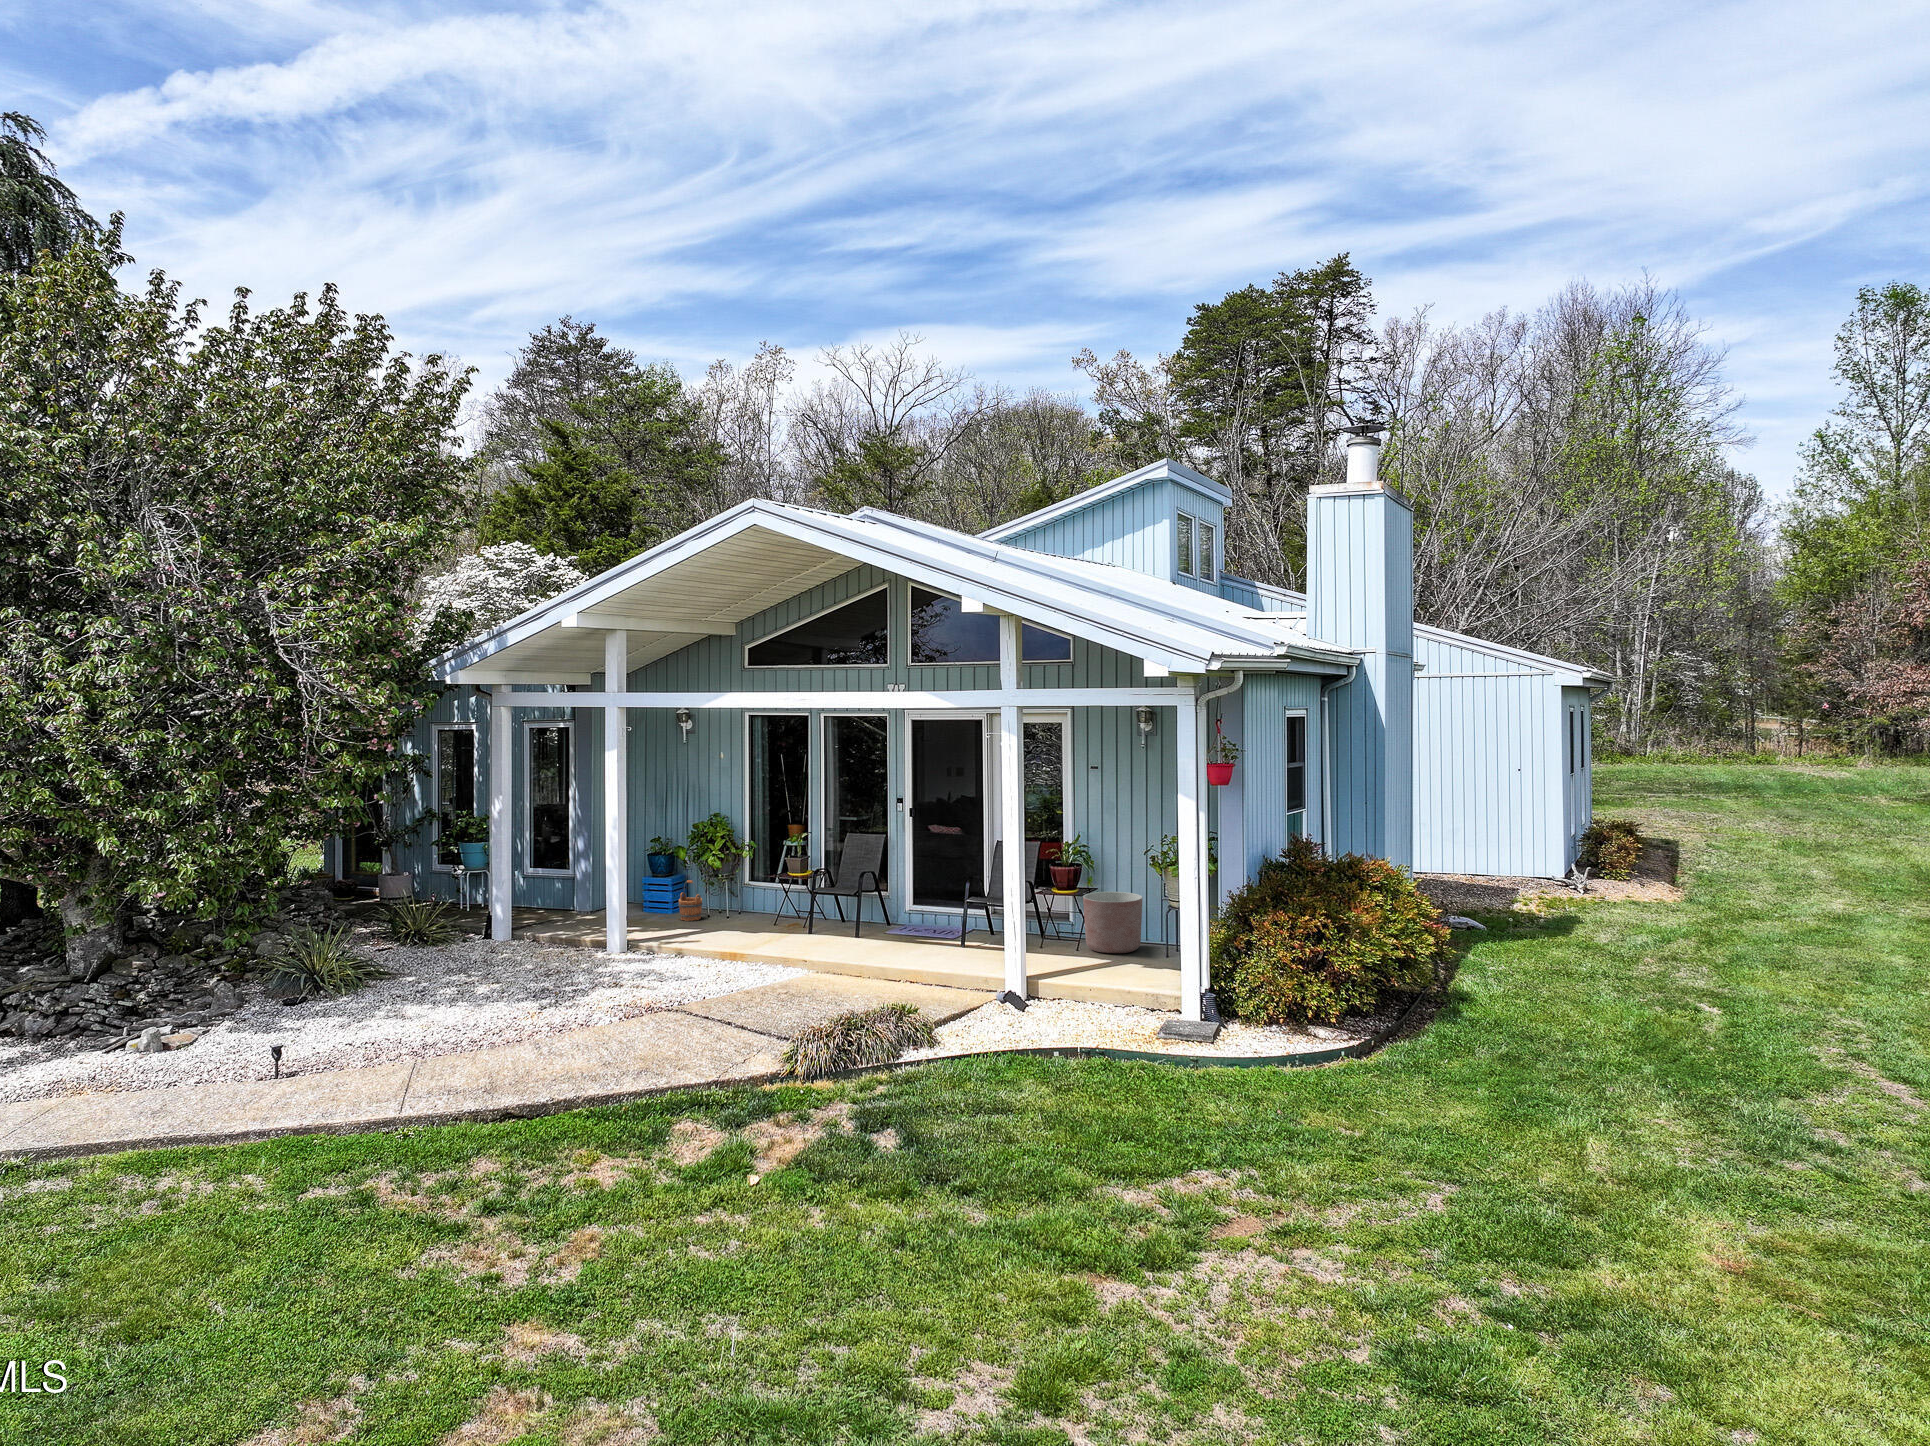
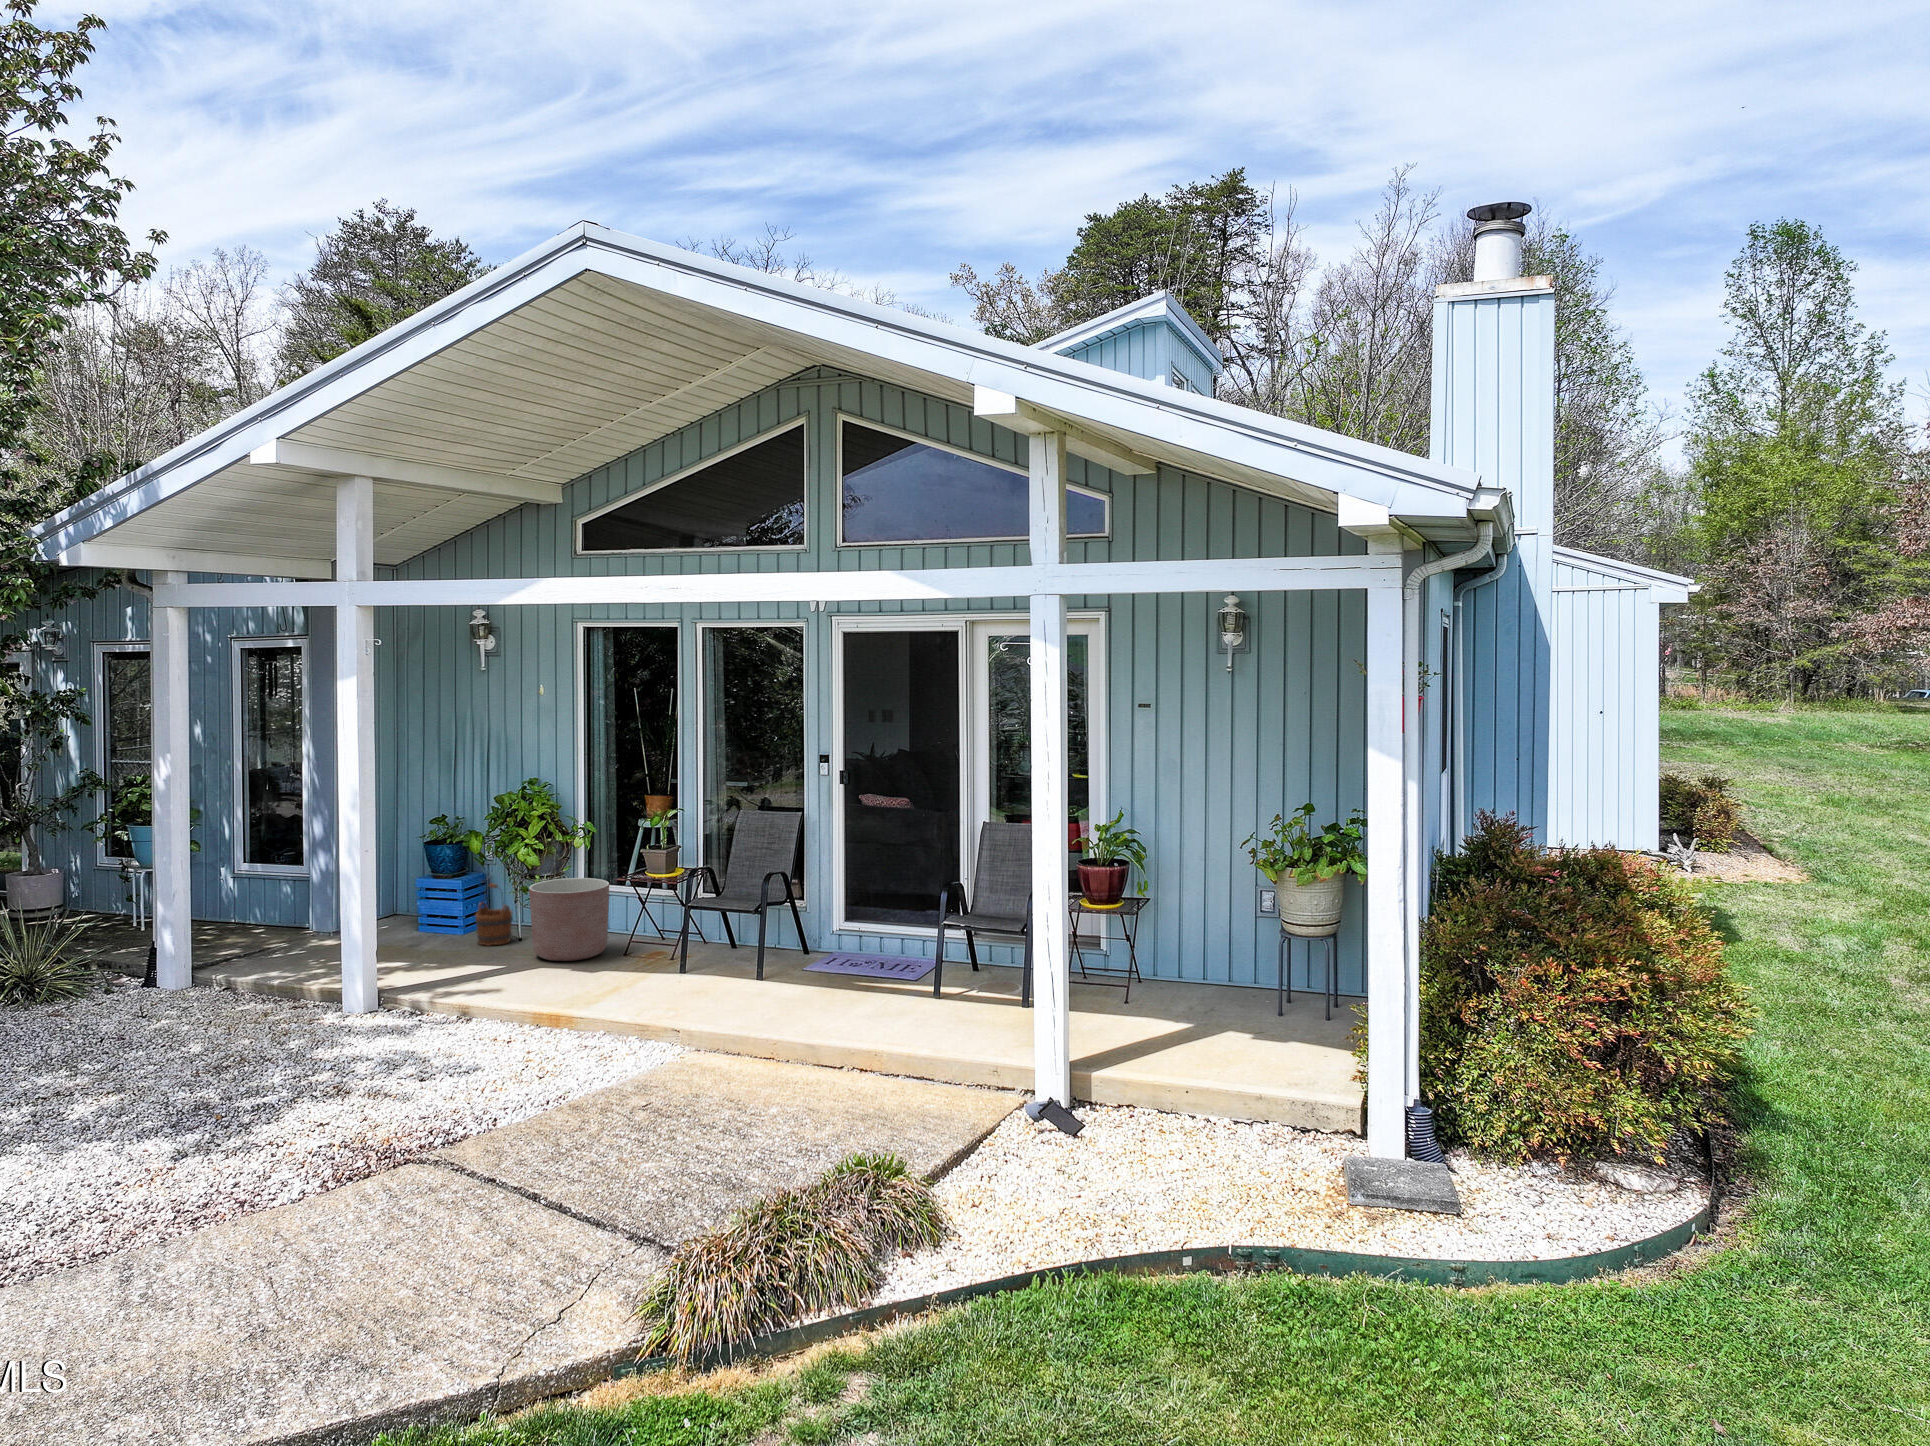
planter: present [1083,892,1142,954] -> present [529,878,609,961]

